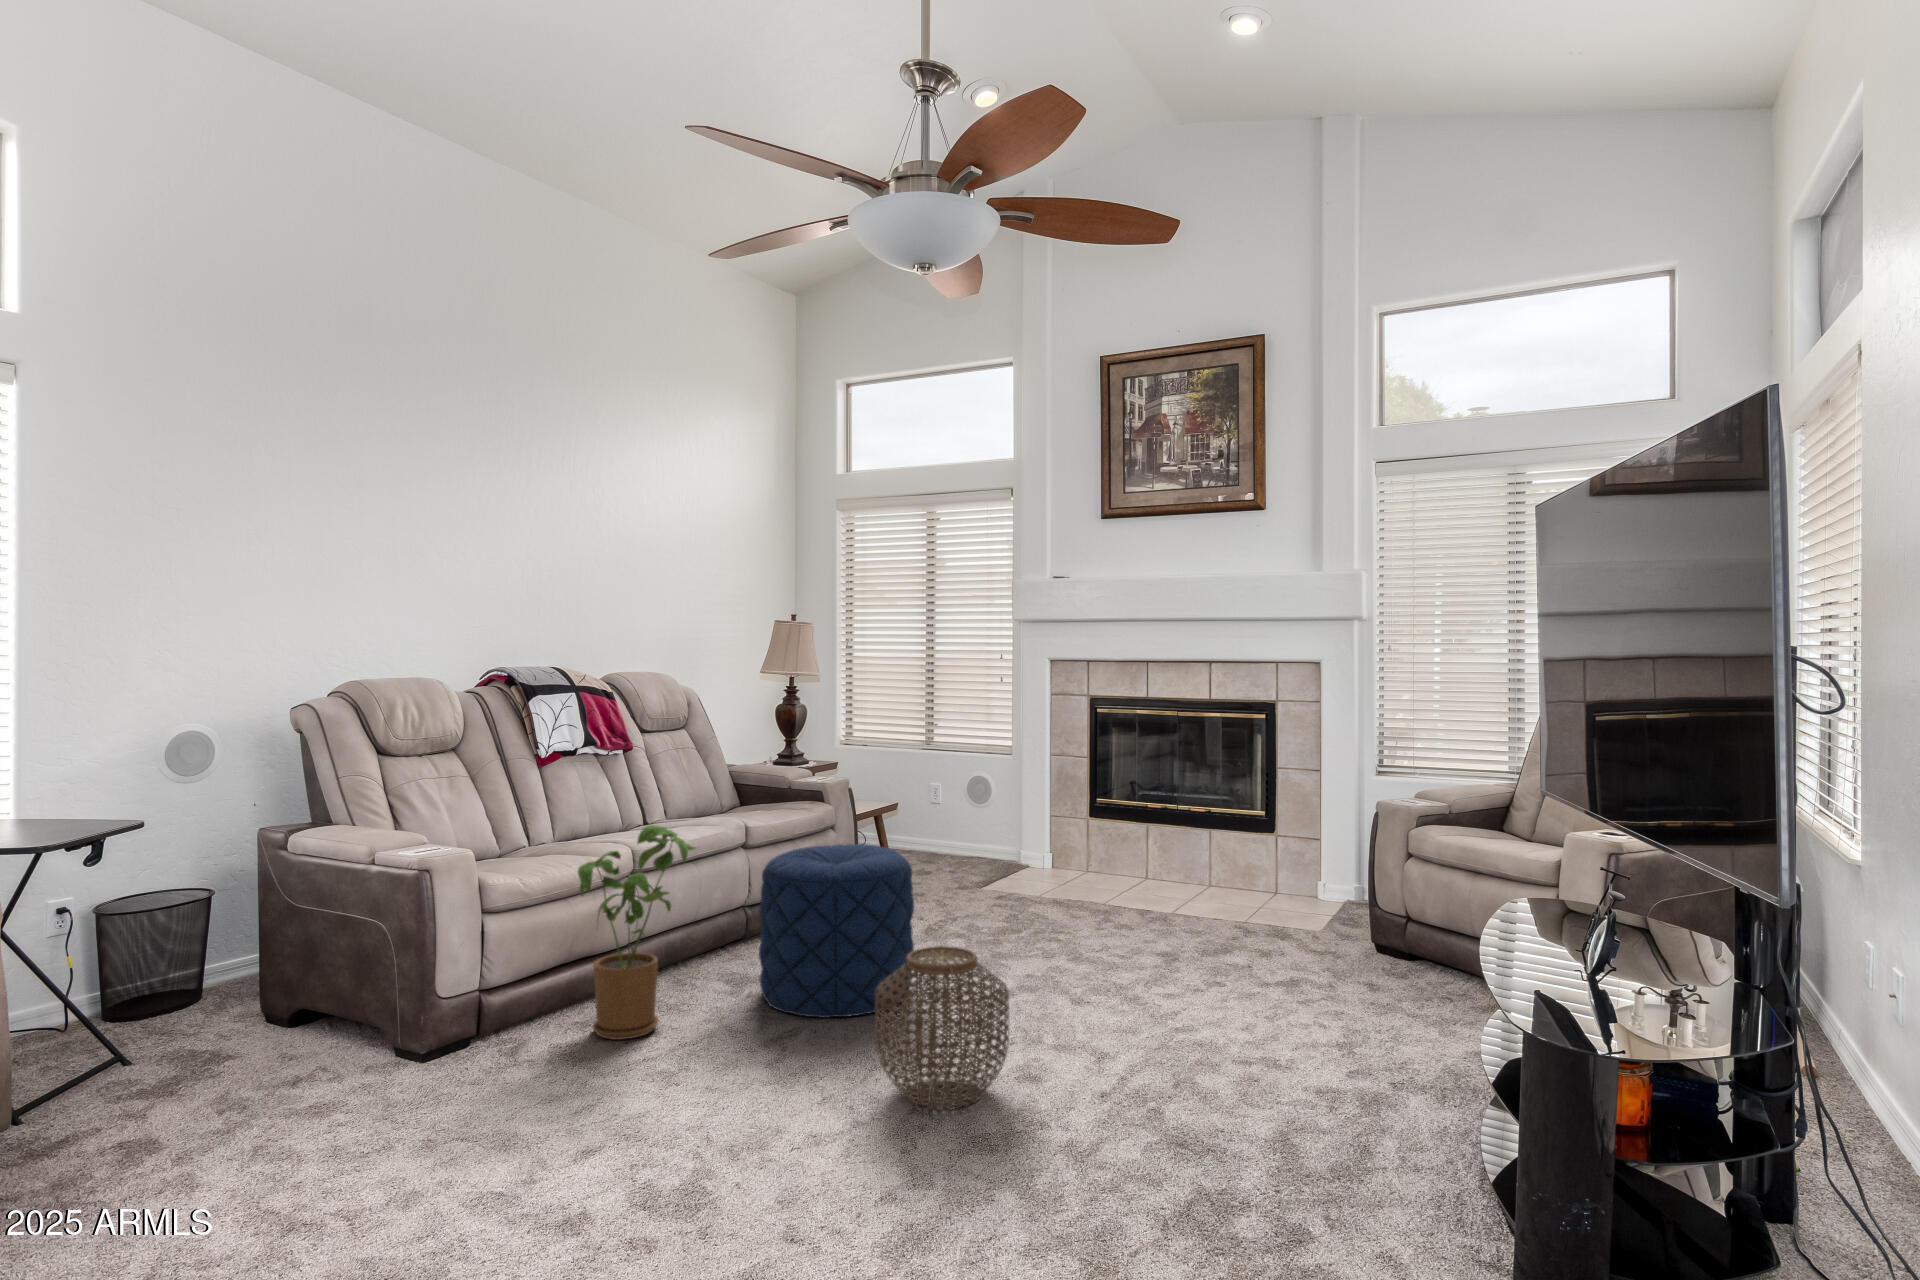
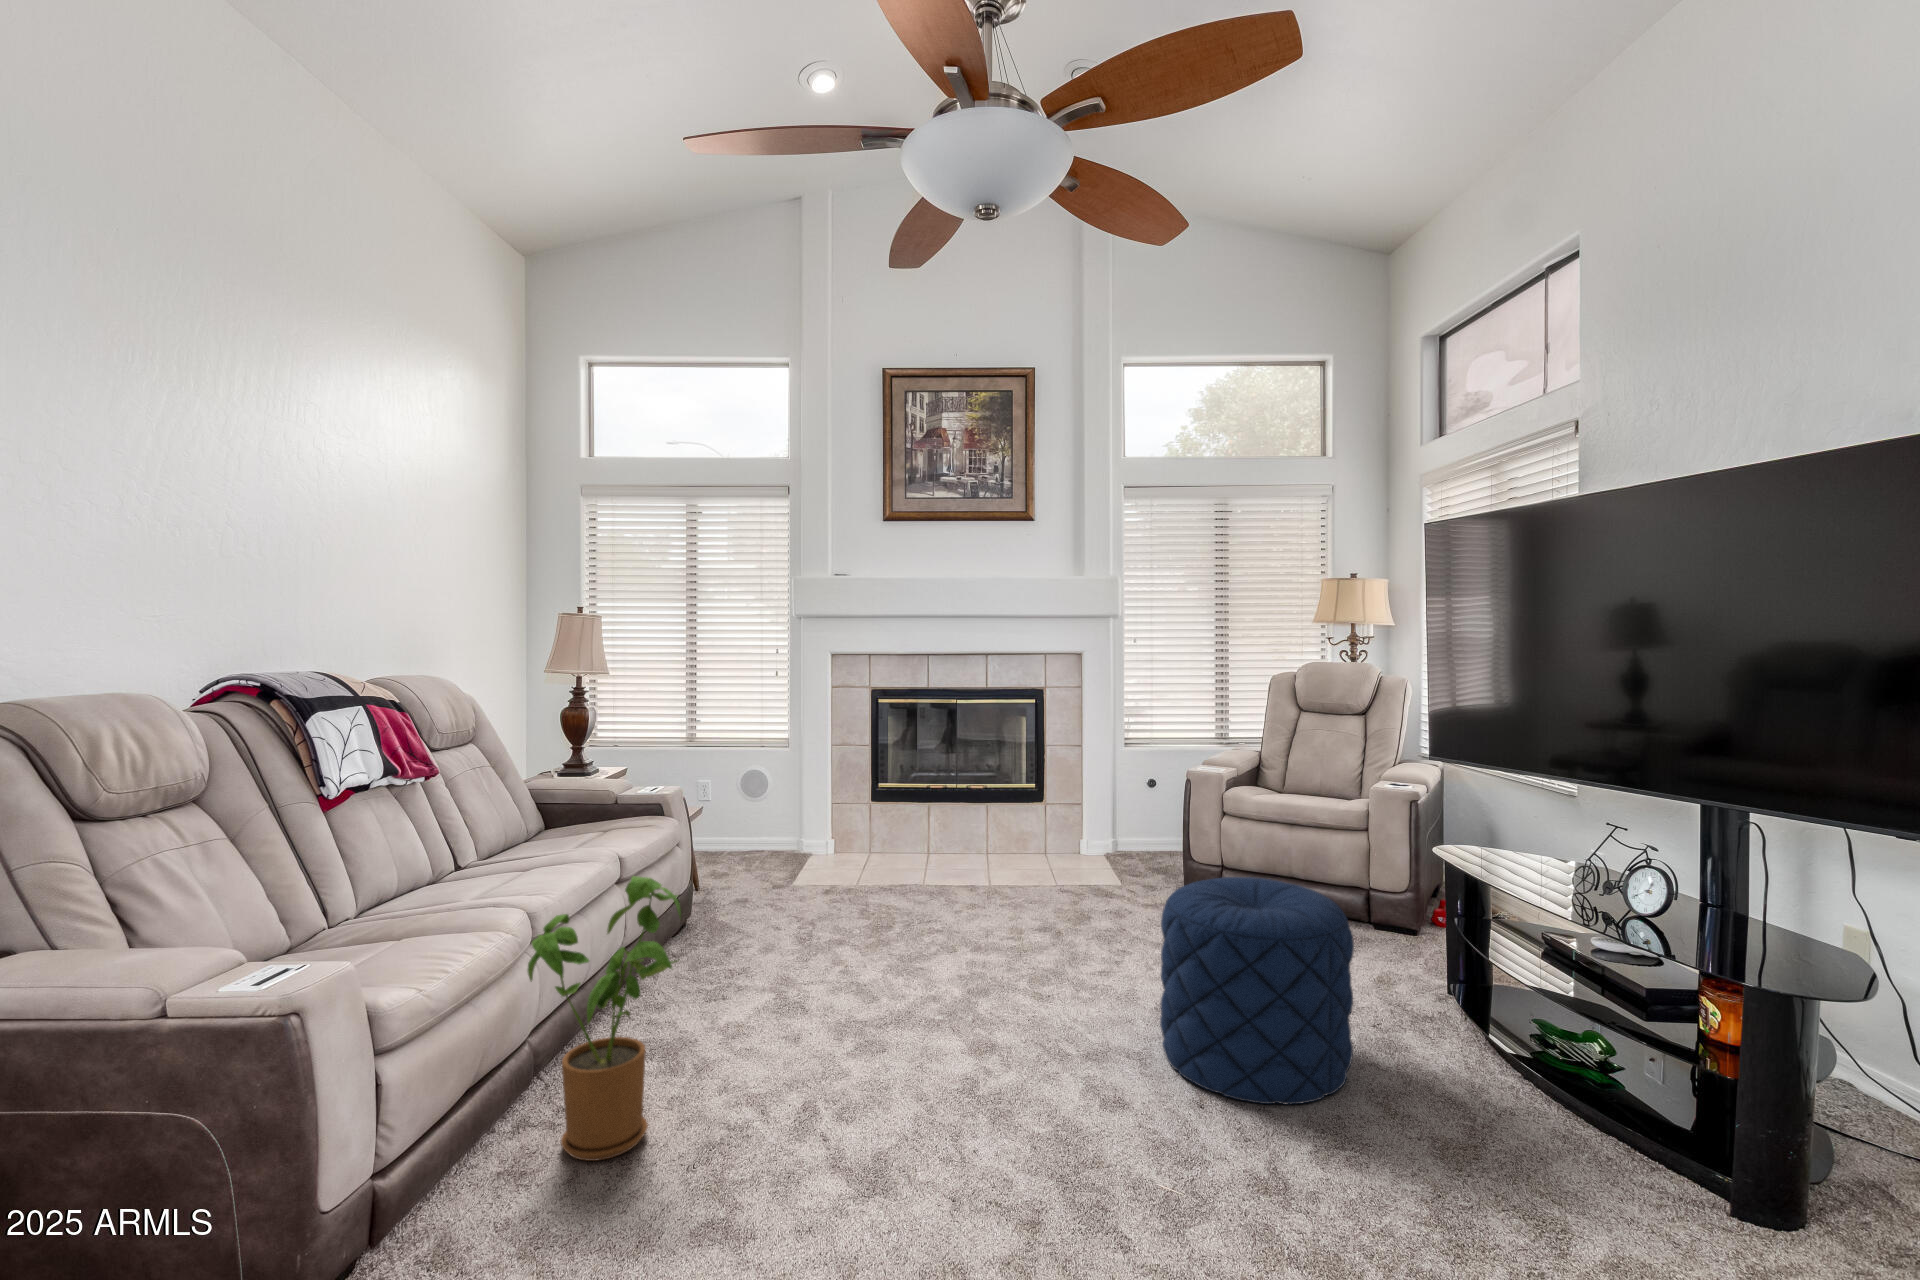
pouf: present [759,844,914,1018] -> present [1160,877,1354,1104]
woven basket: present [875,946,1009,1108] -> none [984,971,1129,1154]

